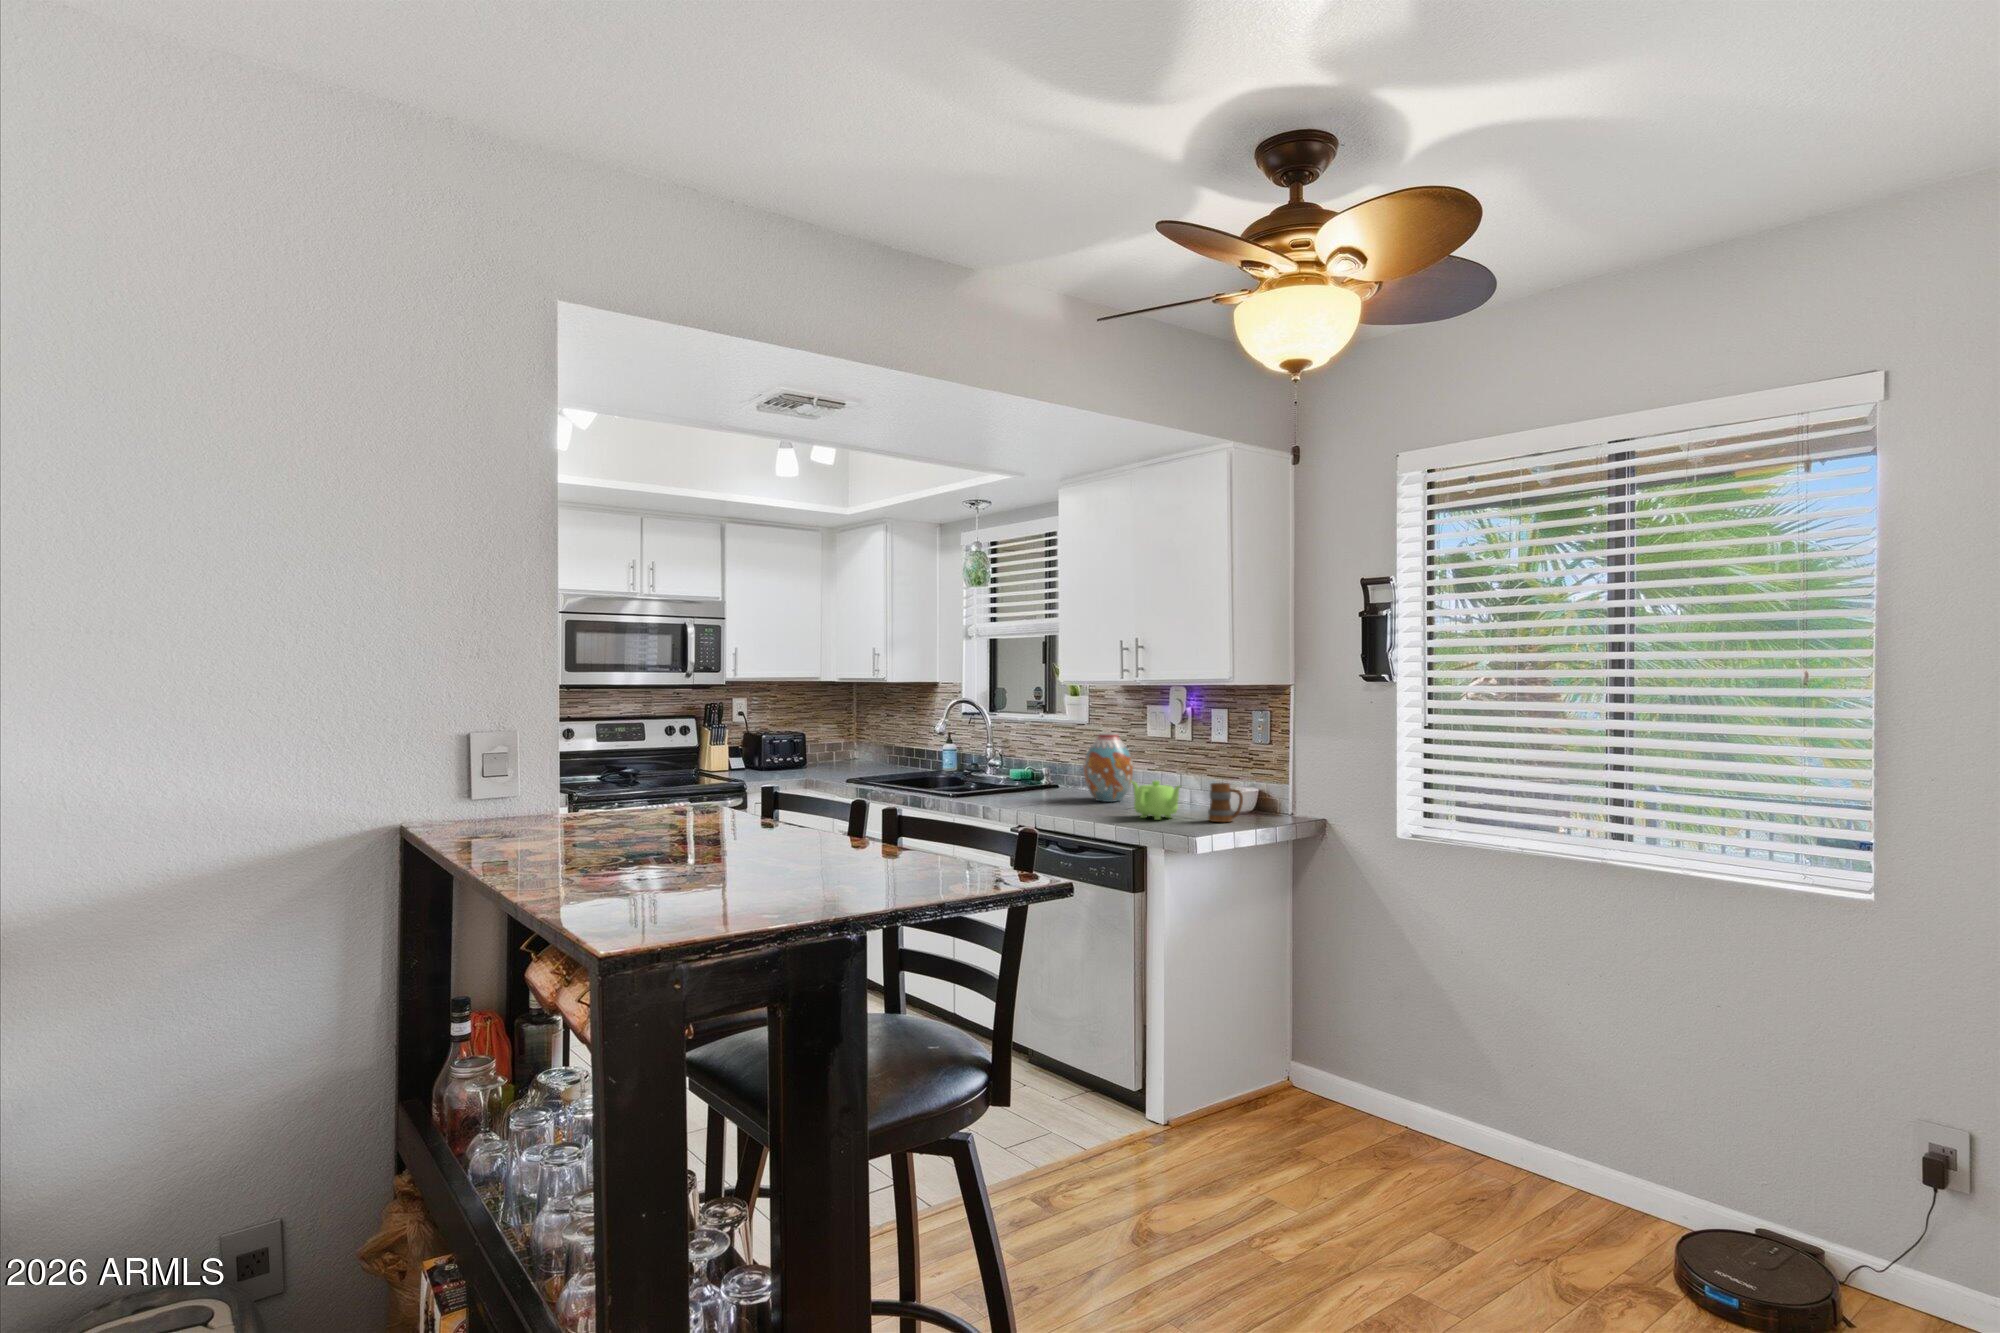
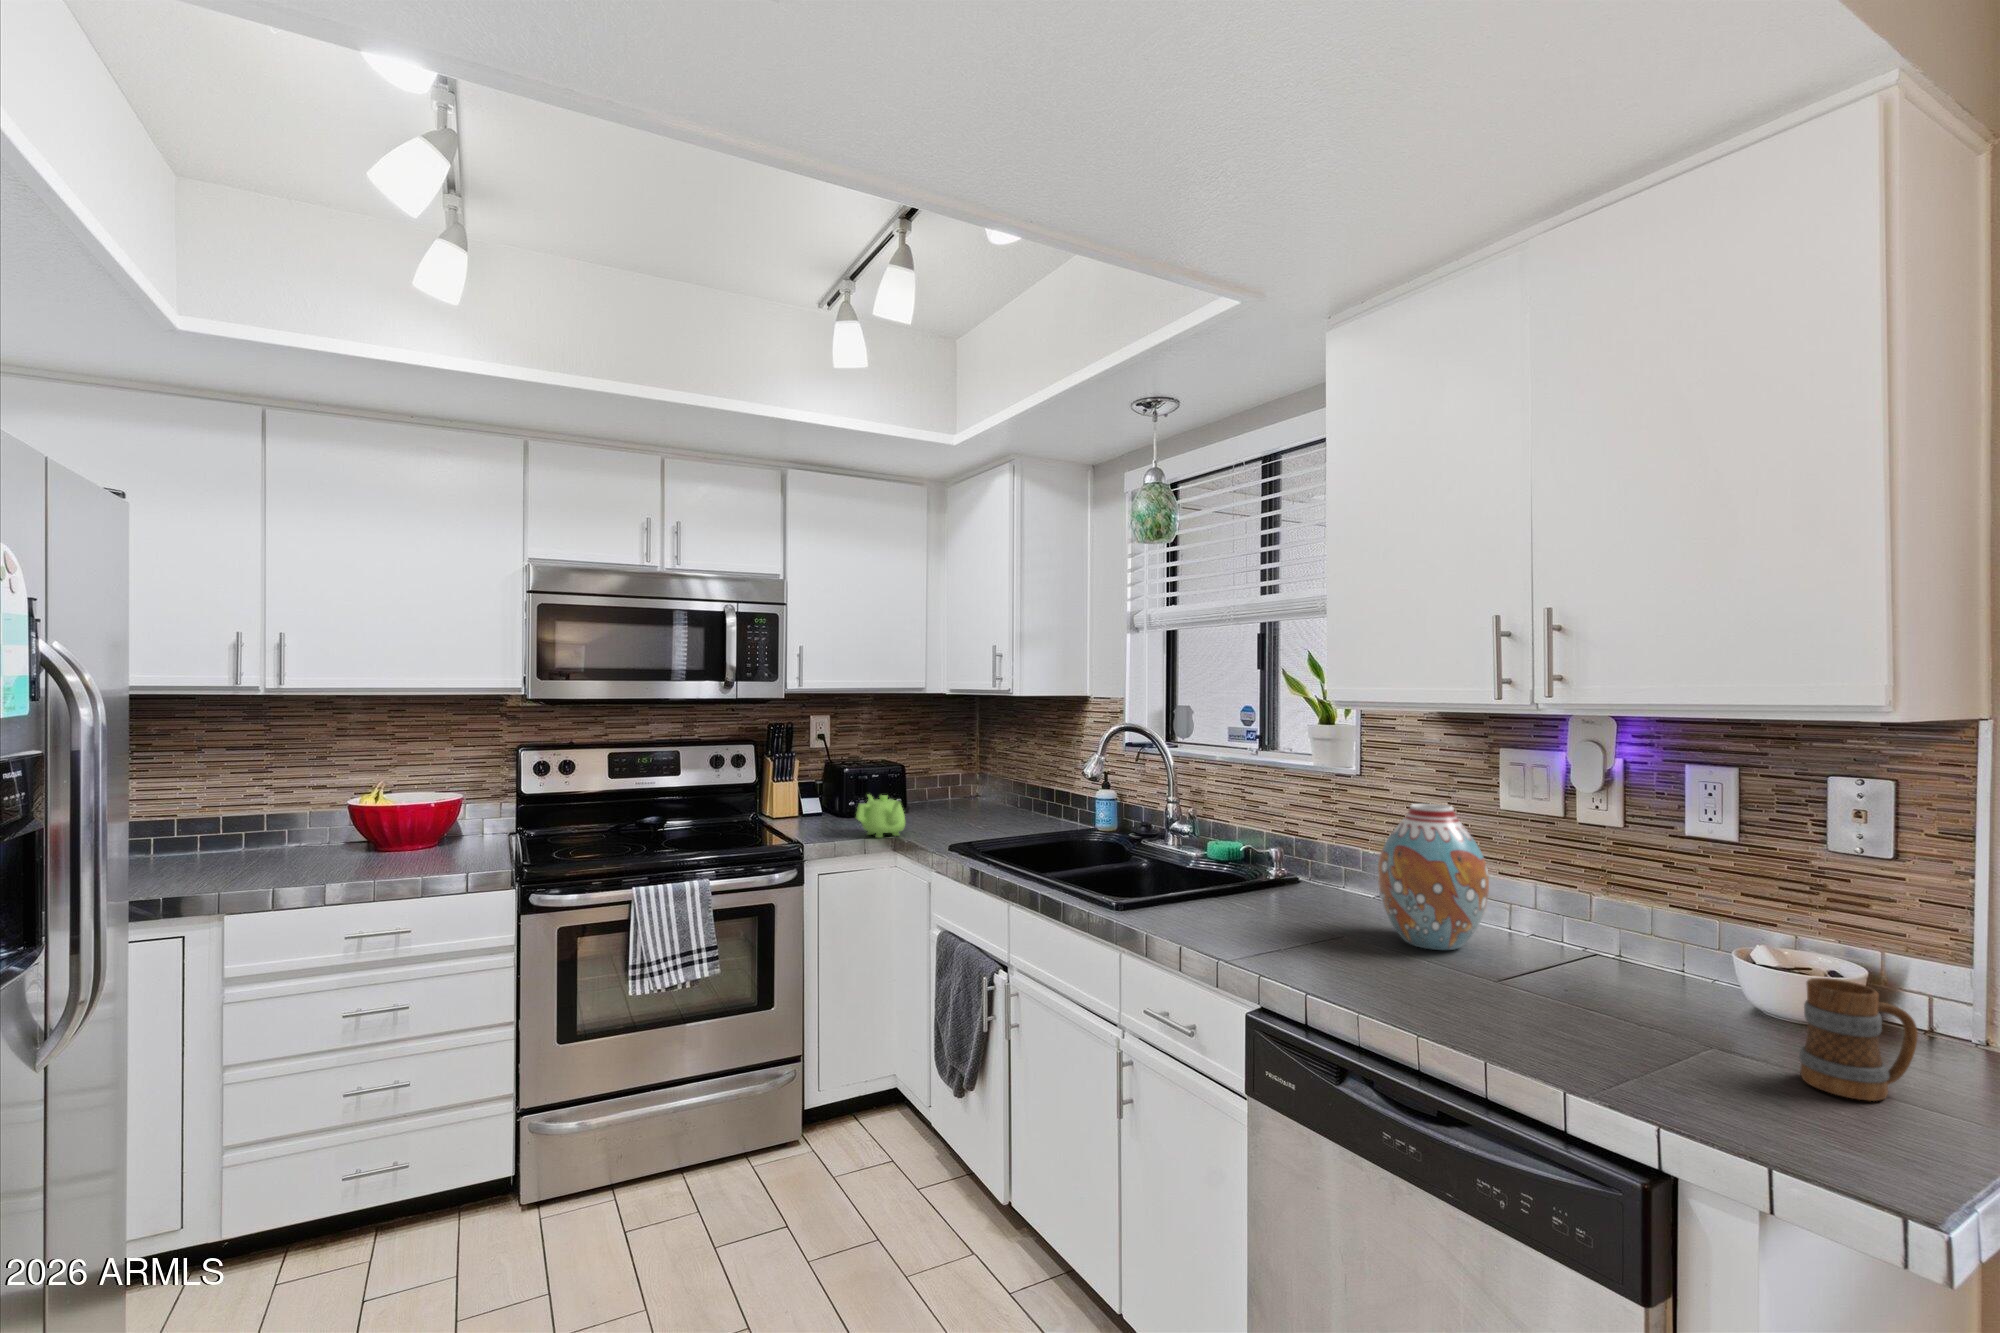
teapot: present [1130,780,1182,820] -> present [856,794,905,838]

